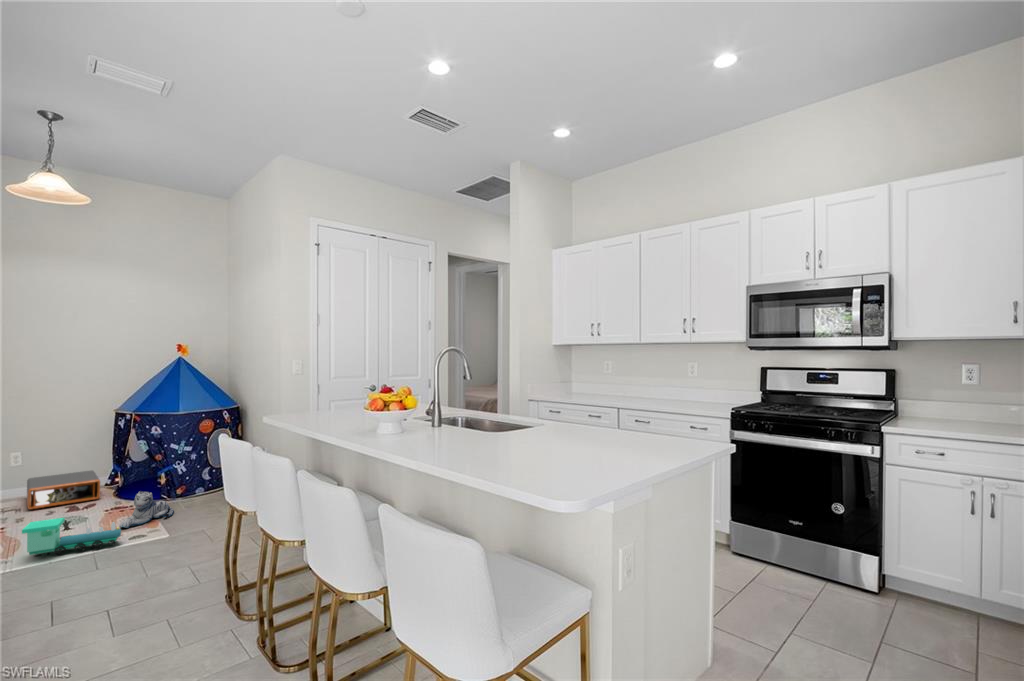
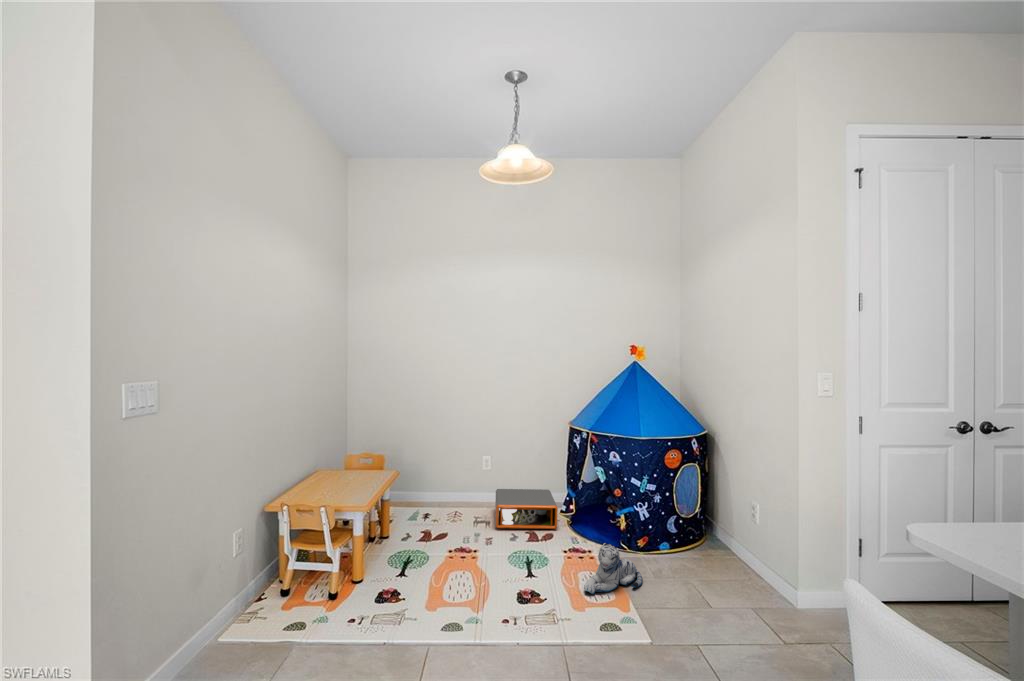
toy train: present [22,518,122,555] -> none [489,565,591,628]

